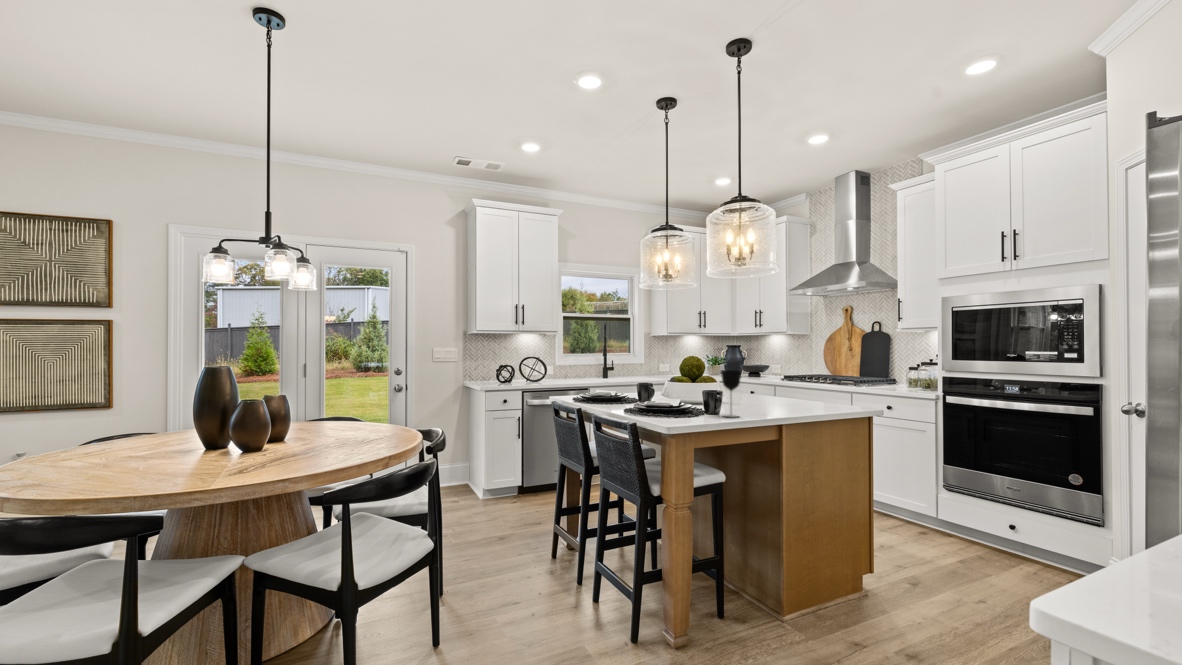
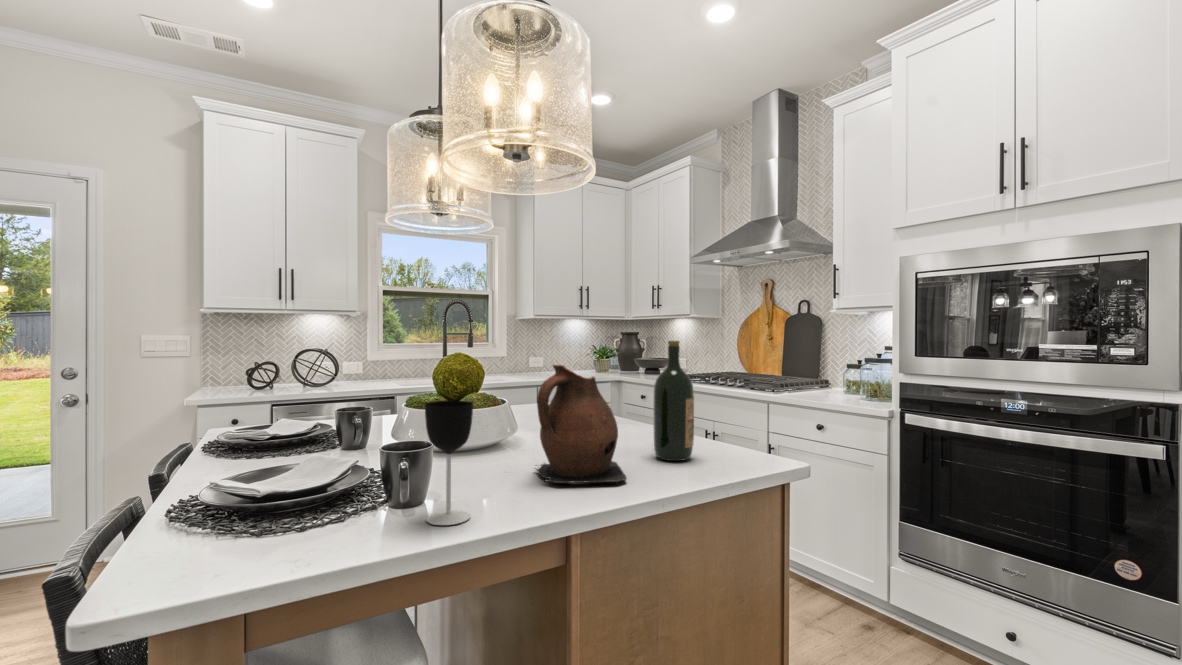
wine bottle: none [800,347,821,407] -> present [653,341,694,461]
ceramic pitcher: none [746,358,795,411] -> present [536,365,627,484]

